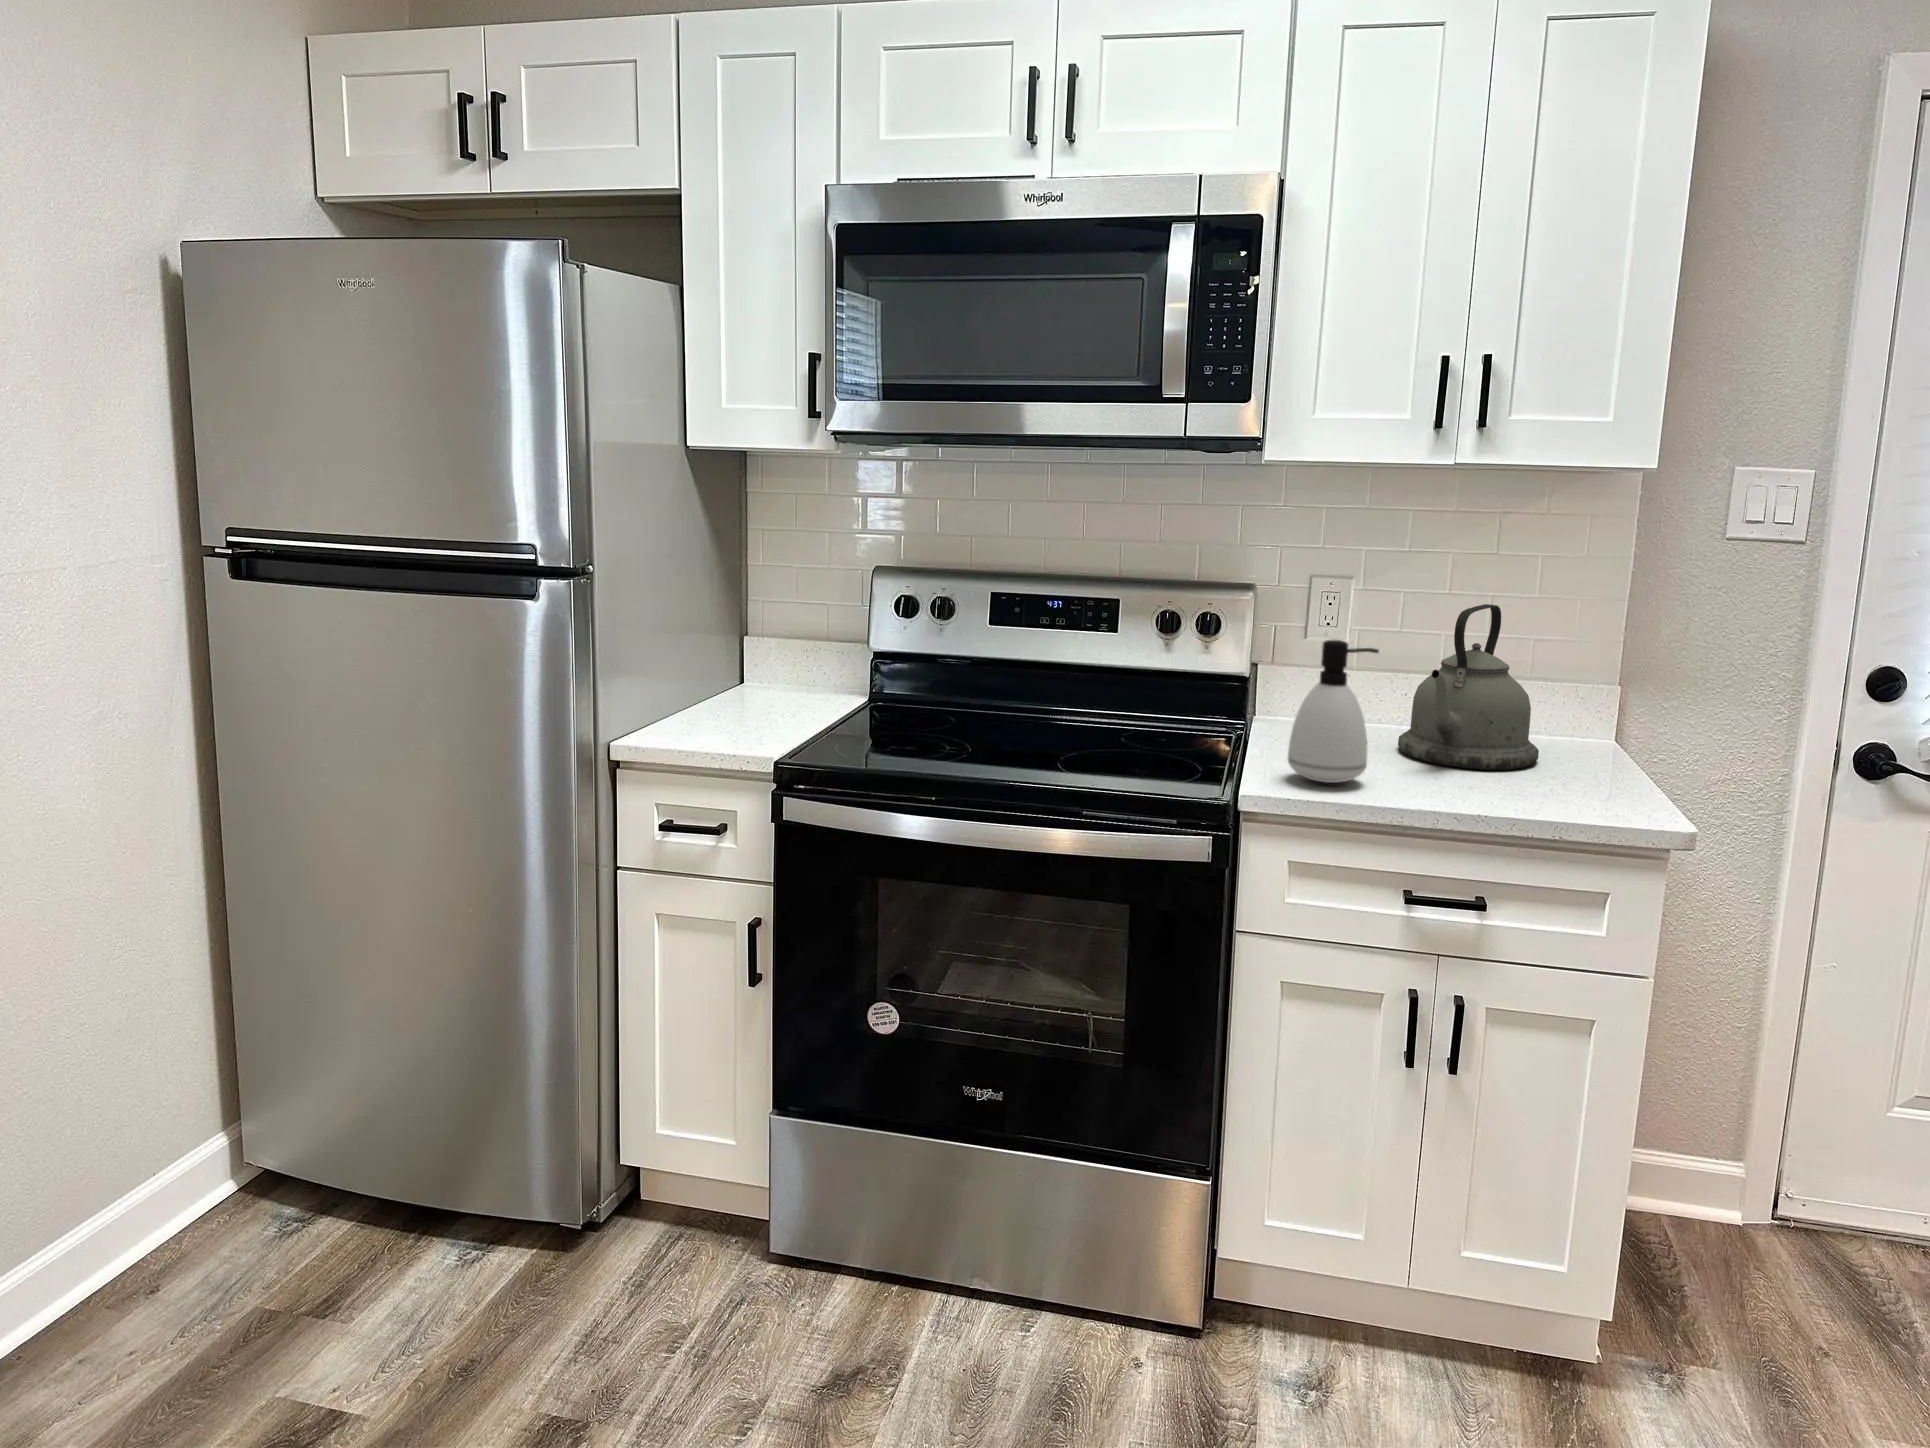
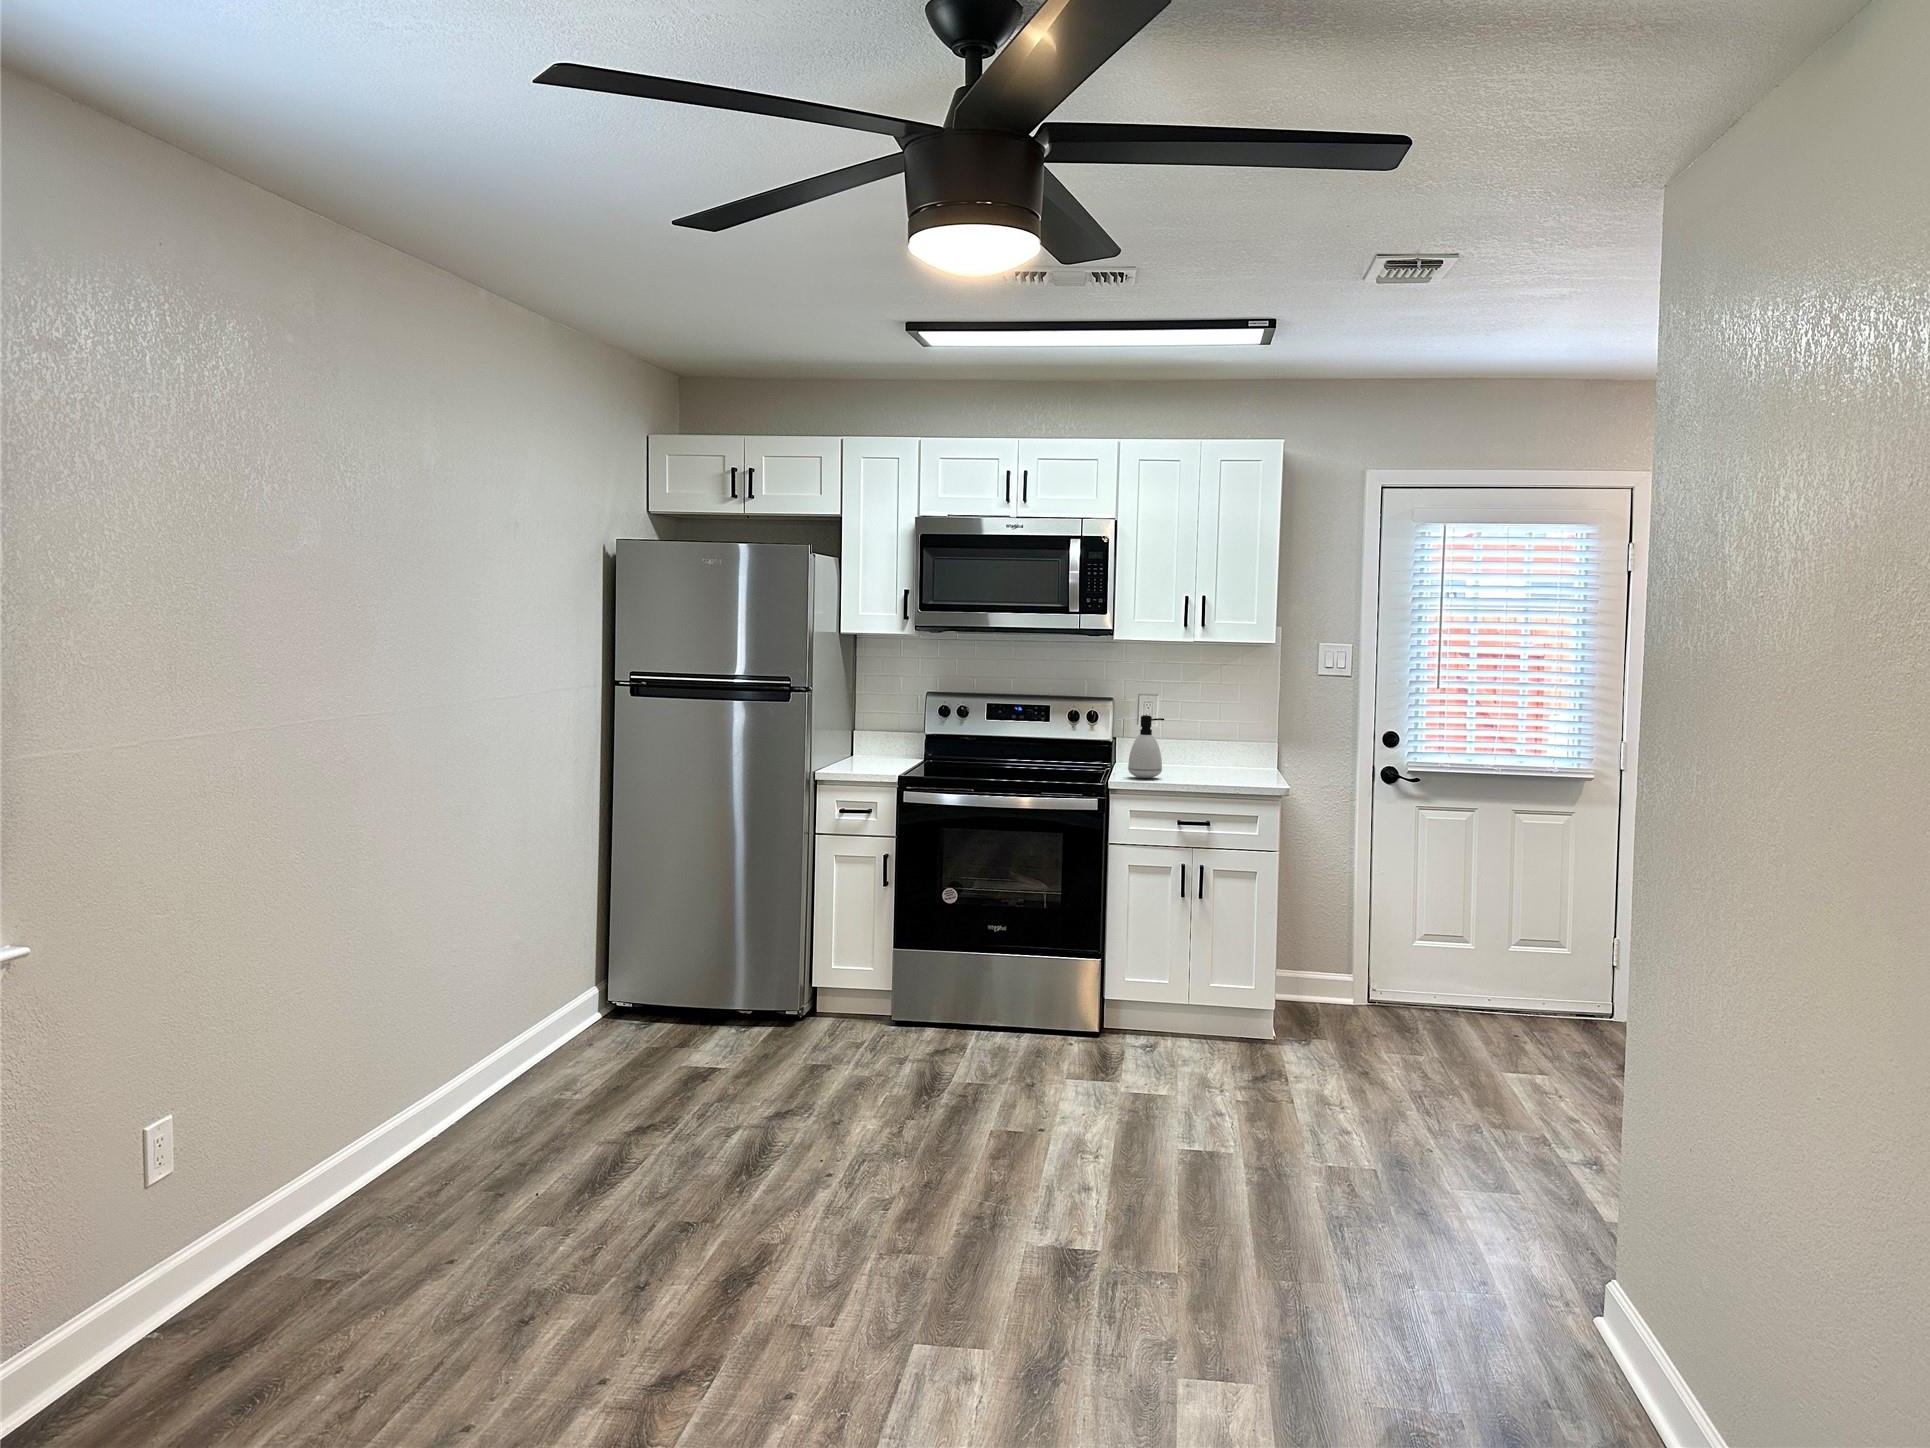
kettle: present [1398,604,1539,769] -> none [1179,704,1240,775]

